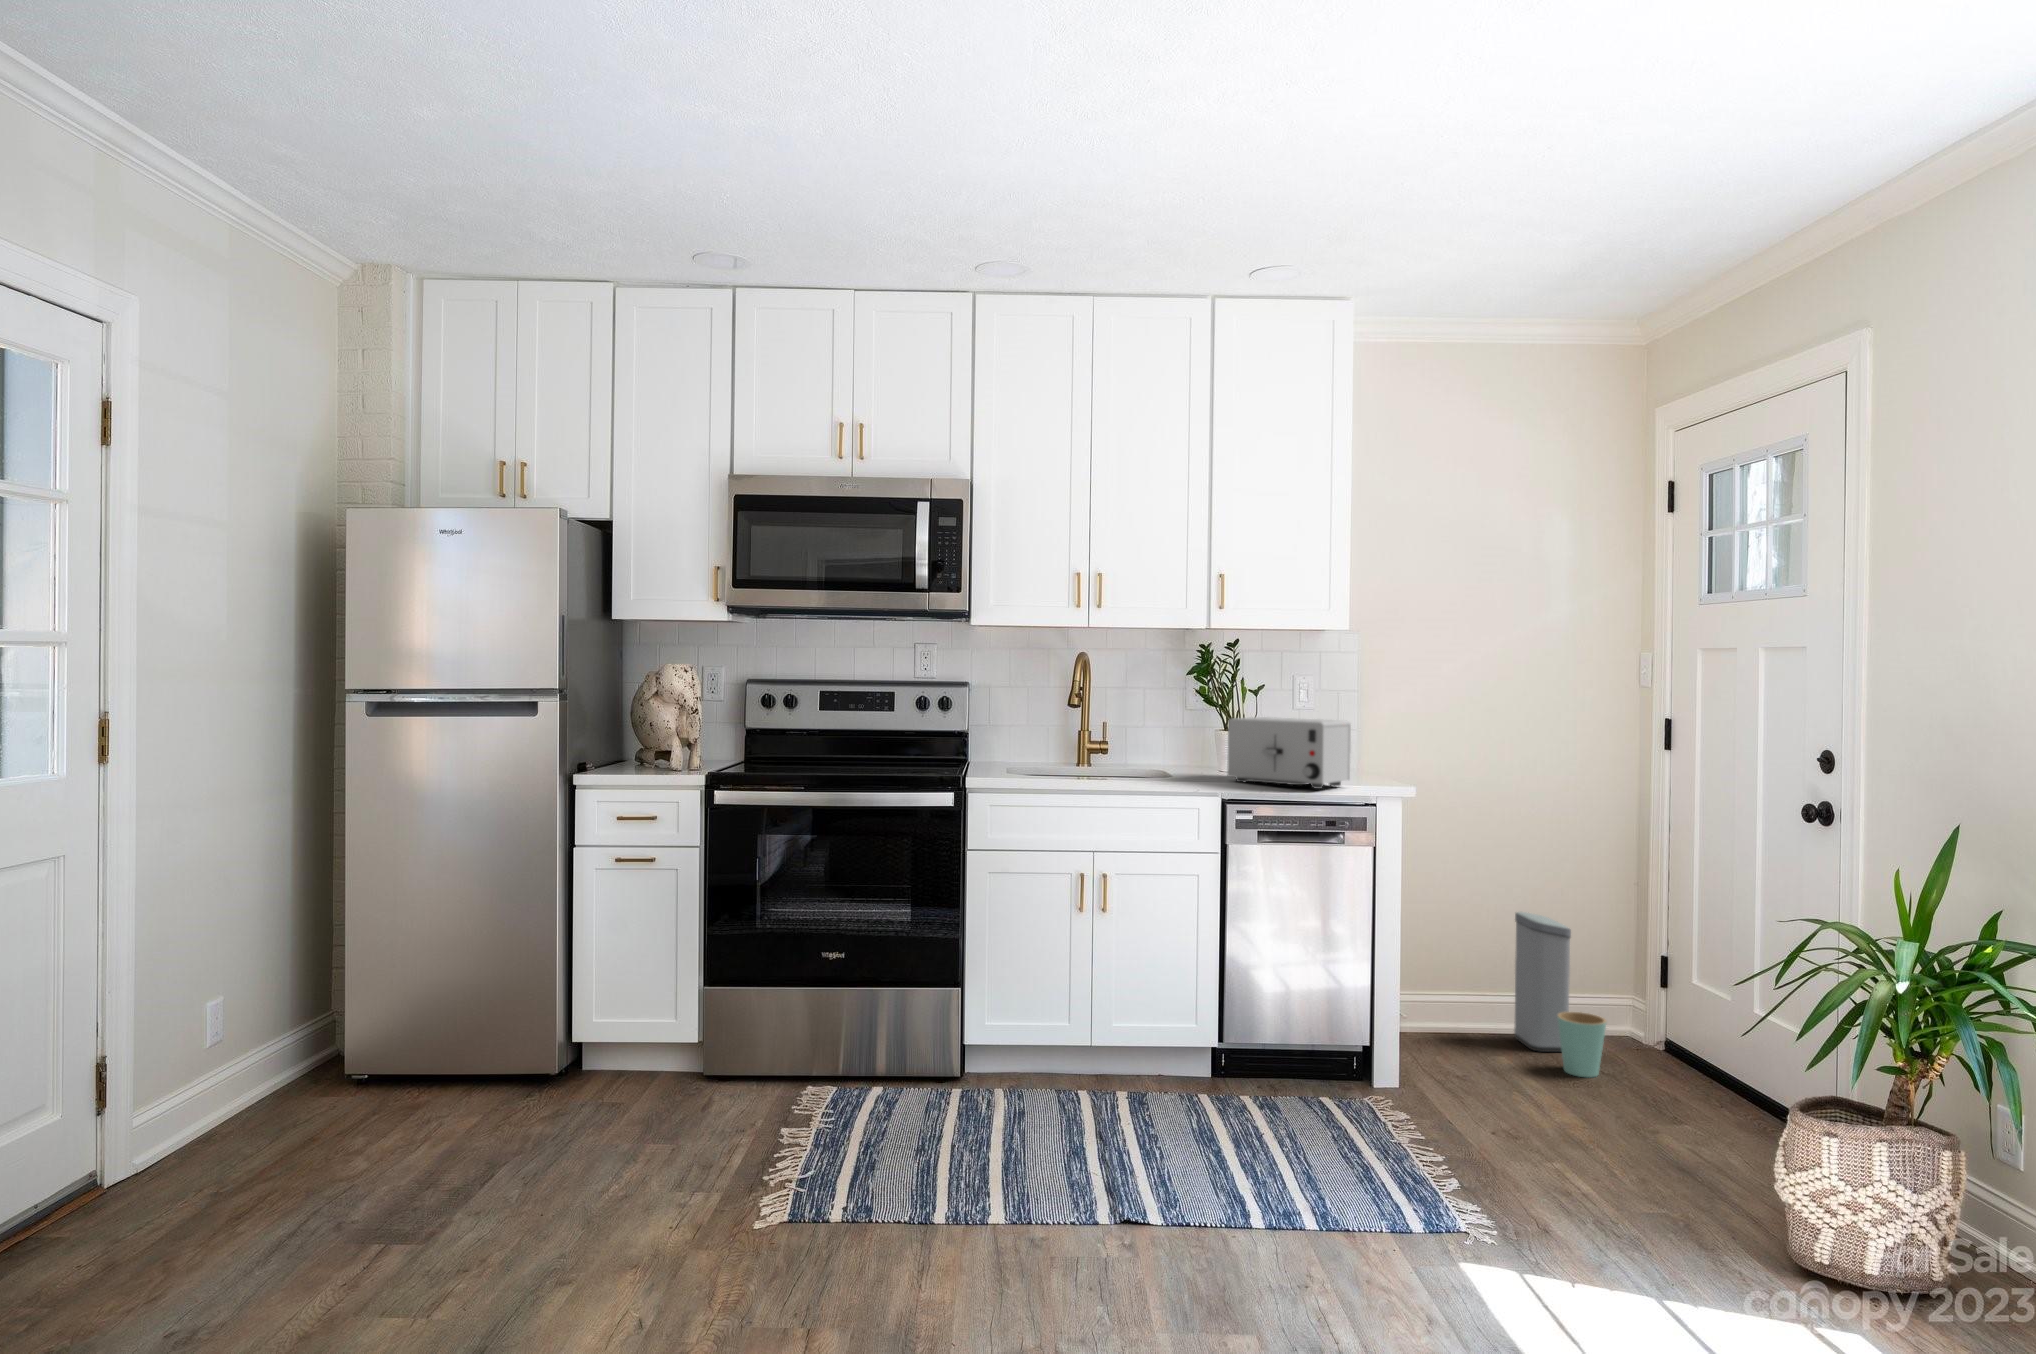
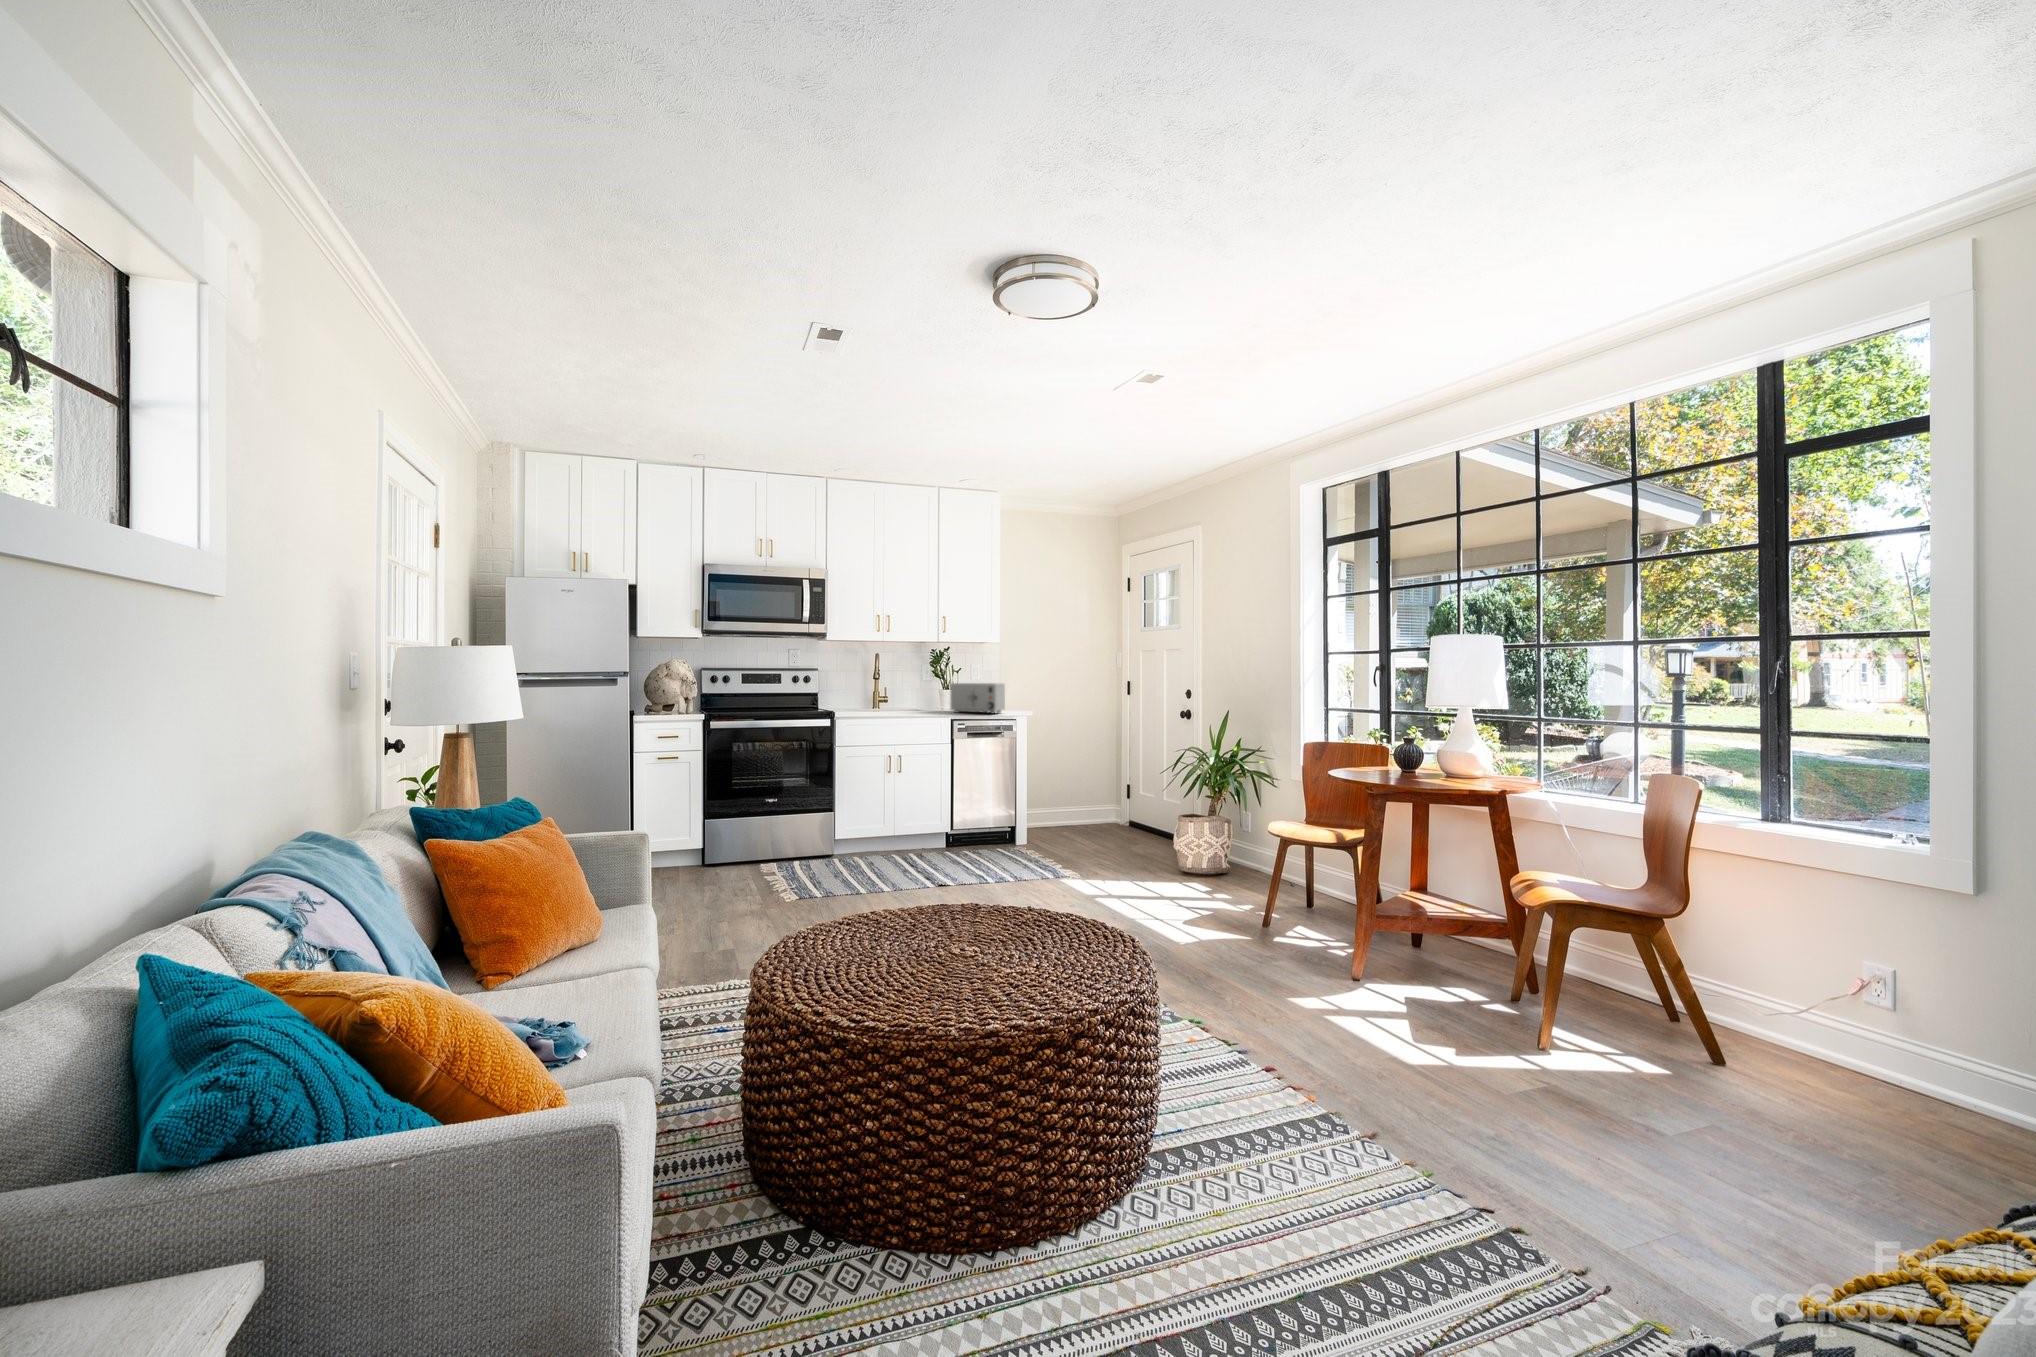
trash can: present [1514,912,1607,1078] -> none [1071,769,1109,834]

